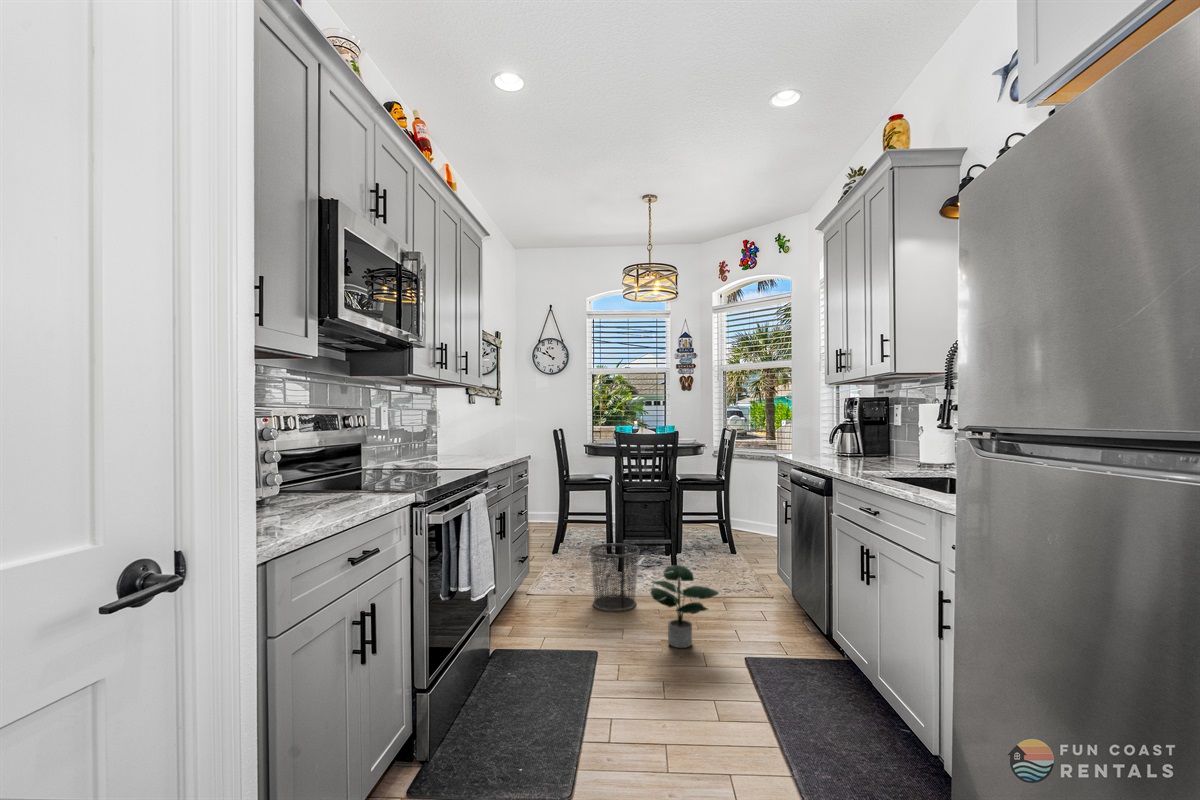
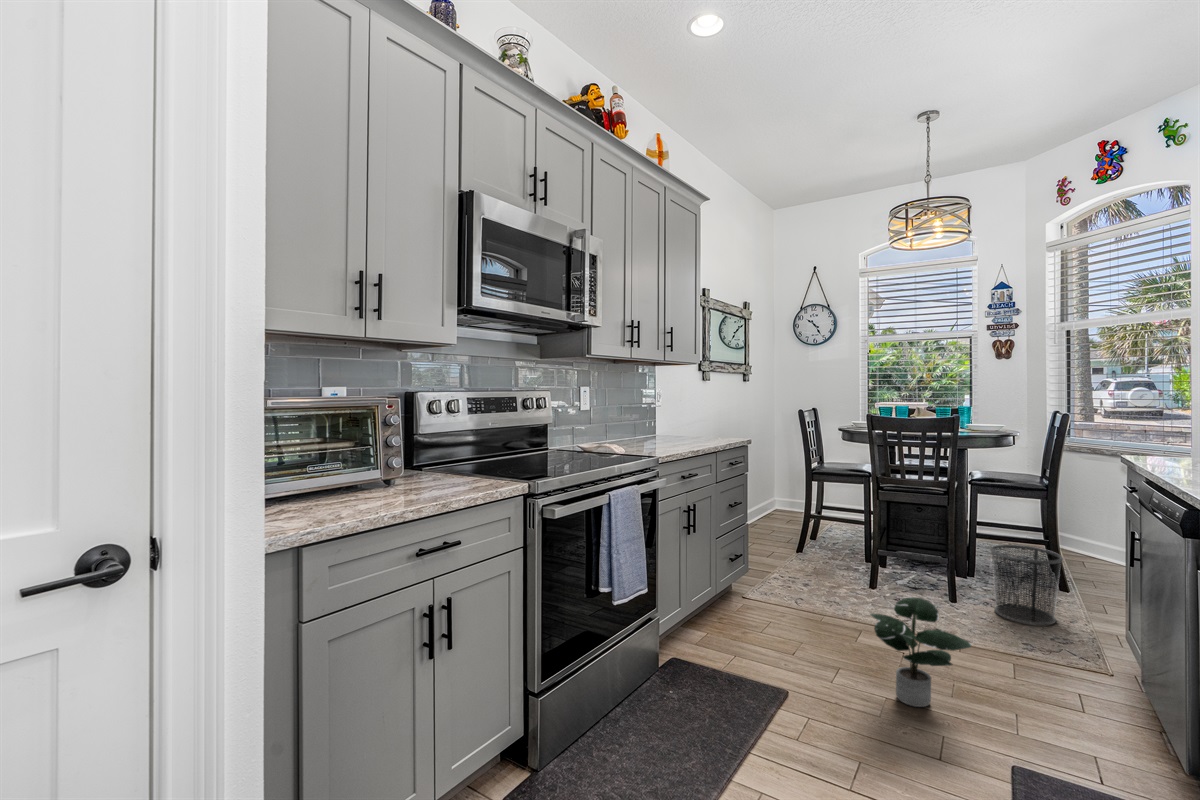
waste bin: present [589,543,640,611] -> present [990,545,1063,625]

